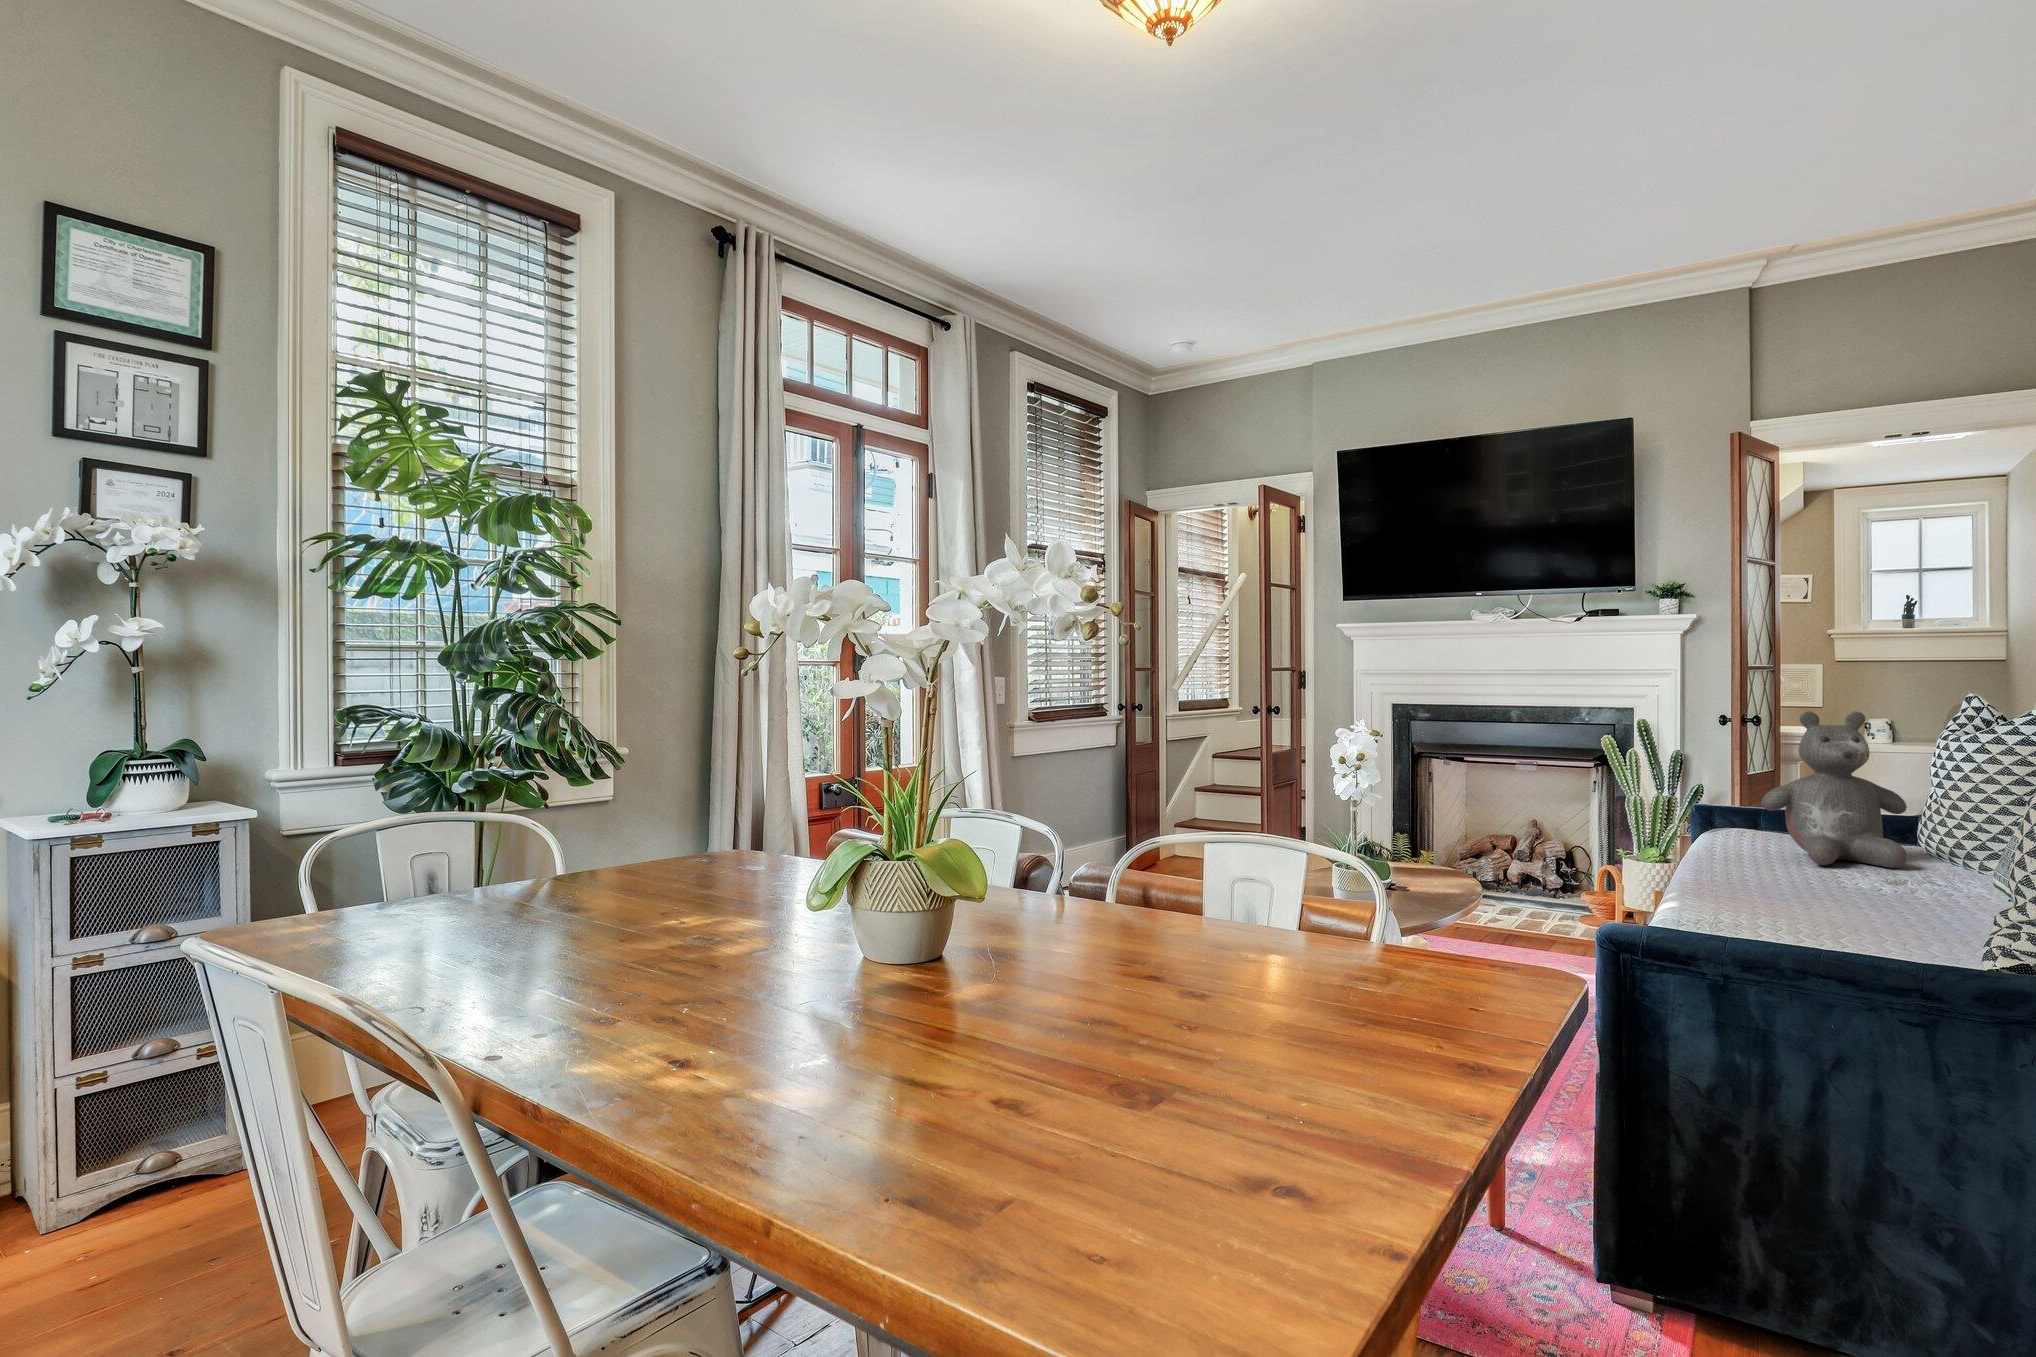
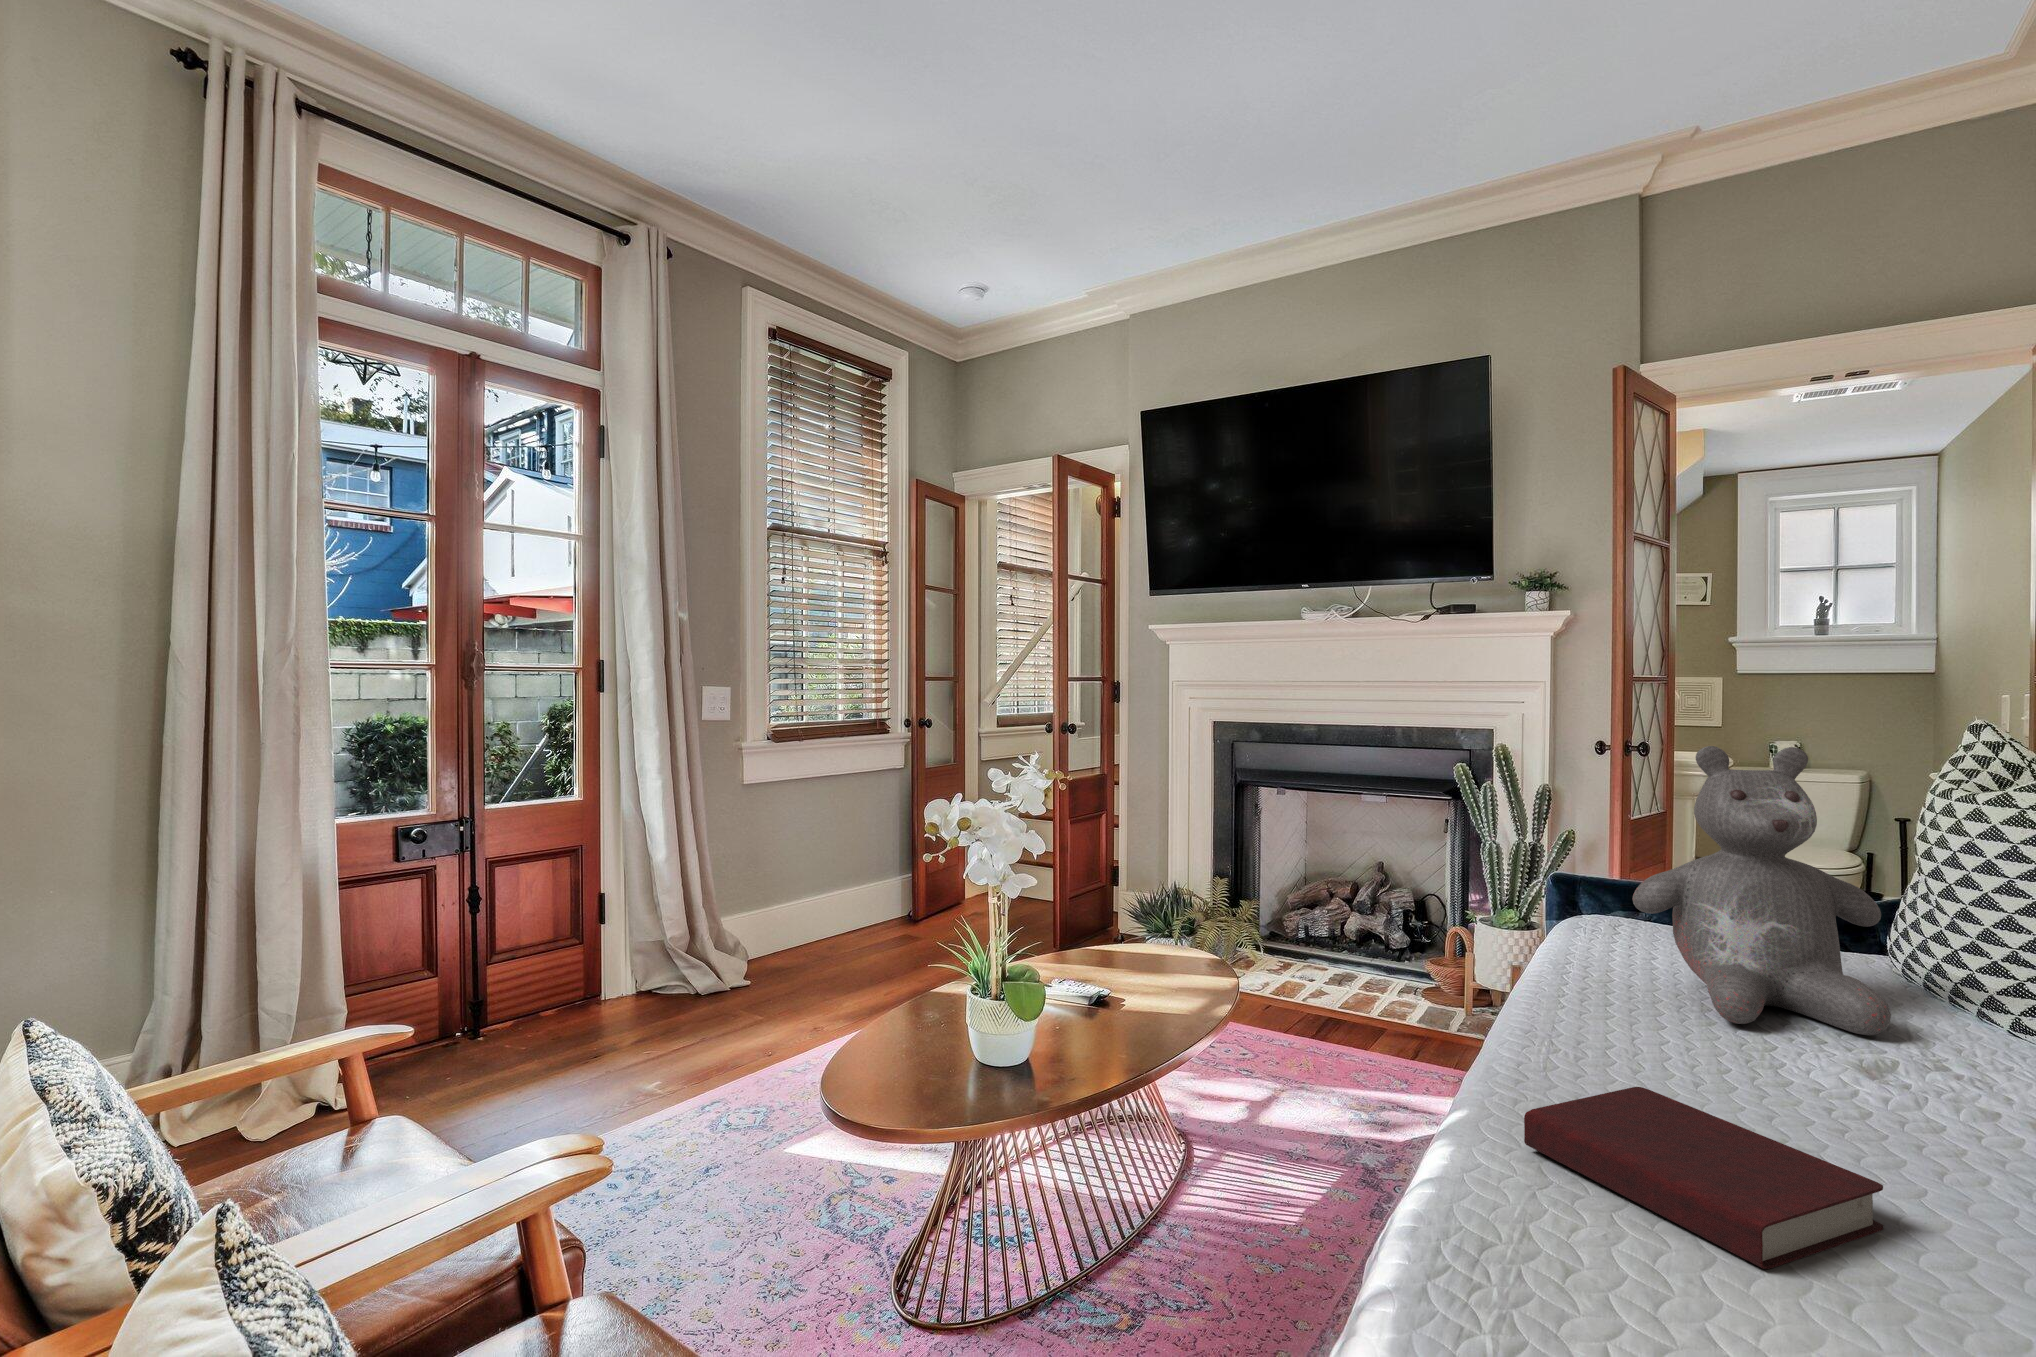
book: none [1718,874,1882,919] -> present [1524,1087,1883,1269]

